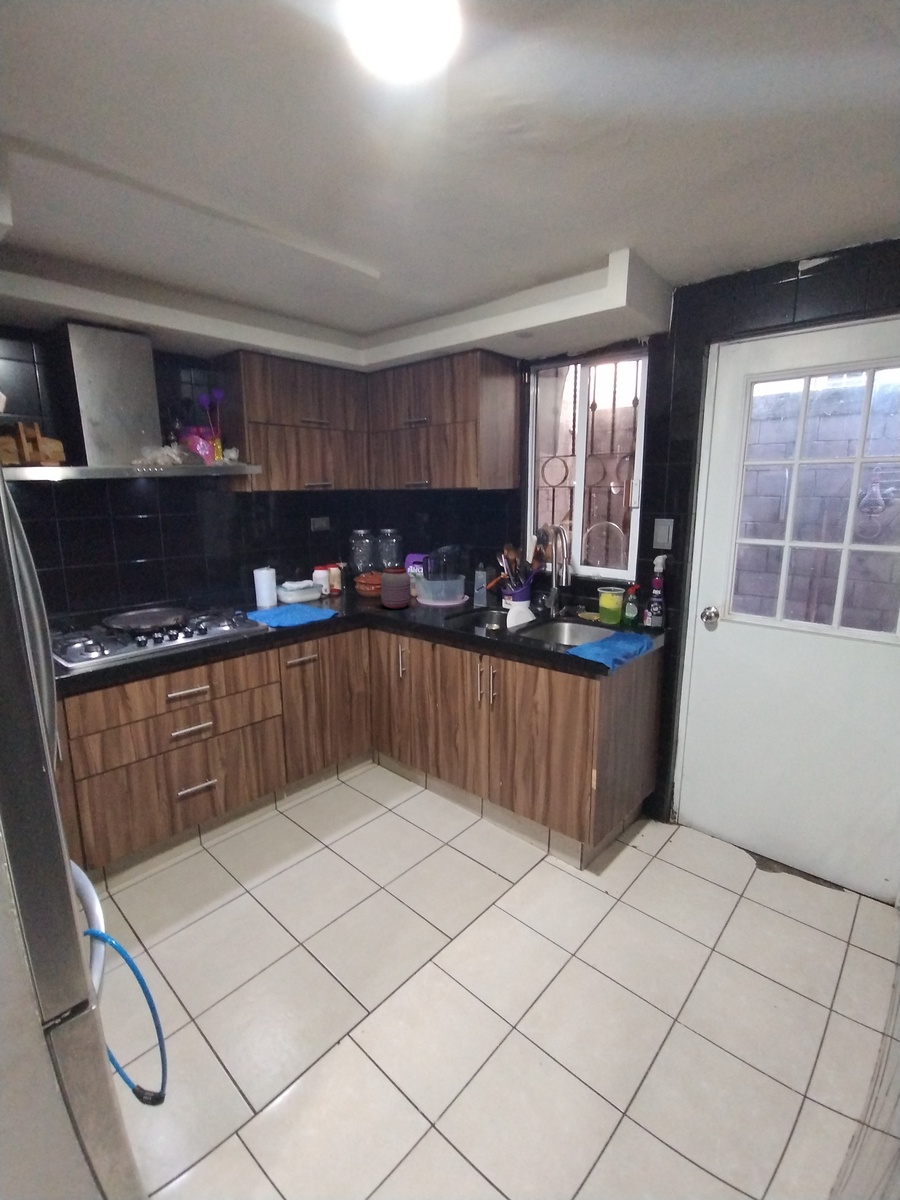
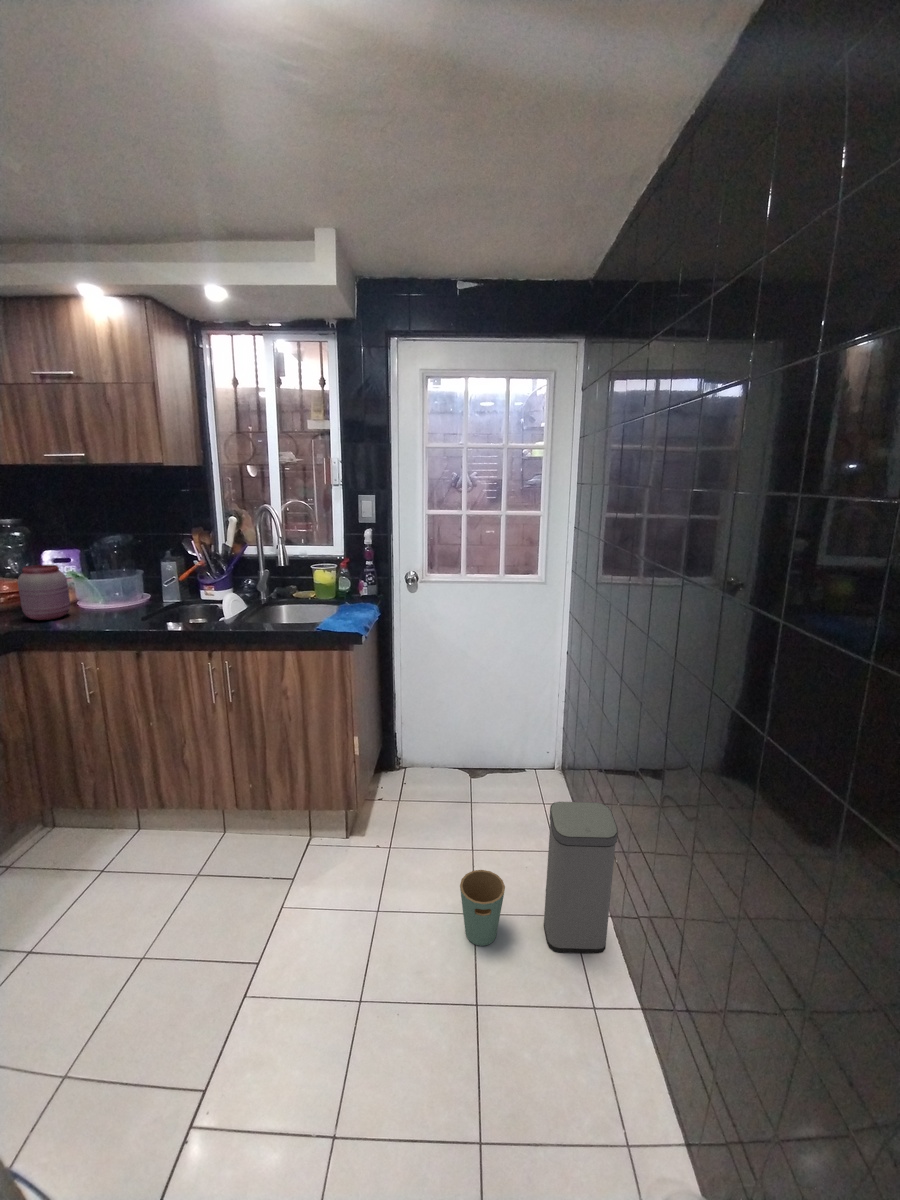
trash can: none [652,936,883,1176] -> present [460,802,618,953]

